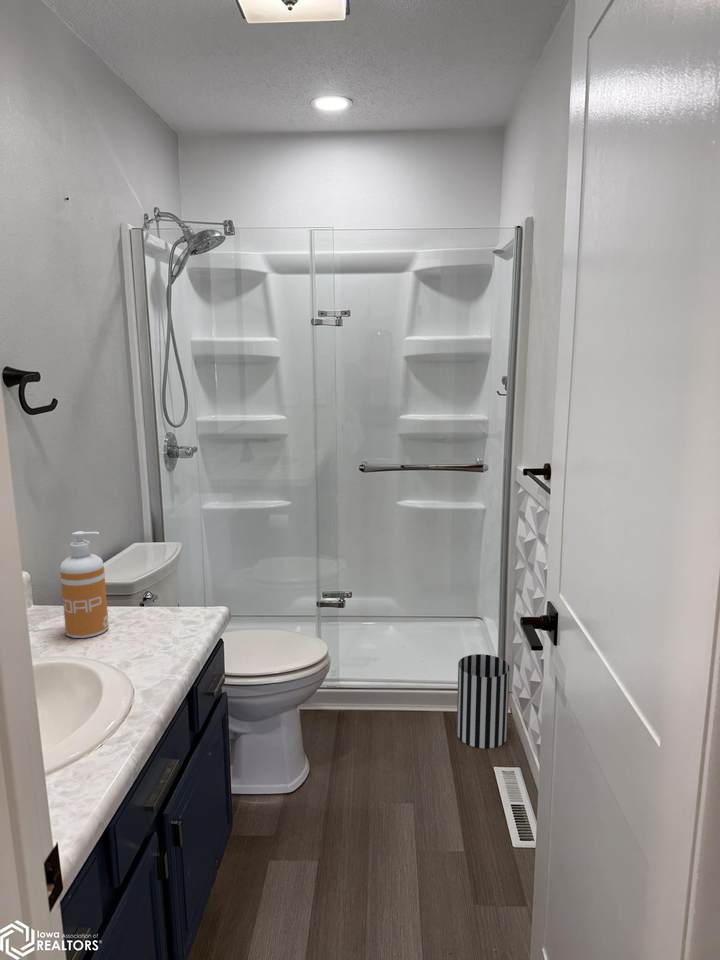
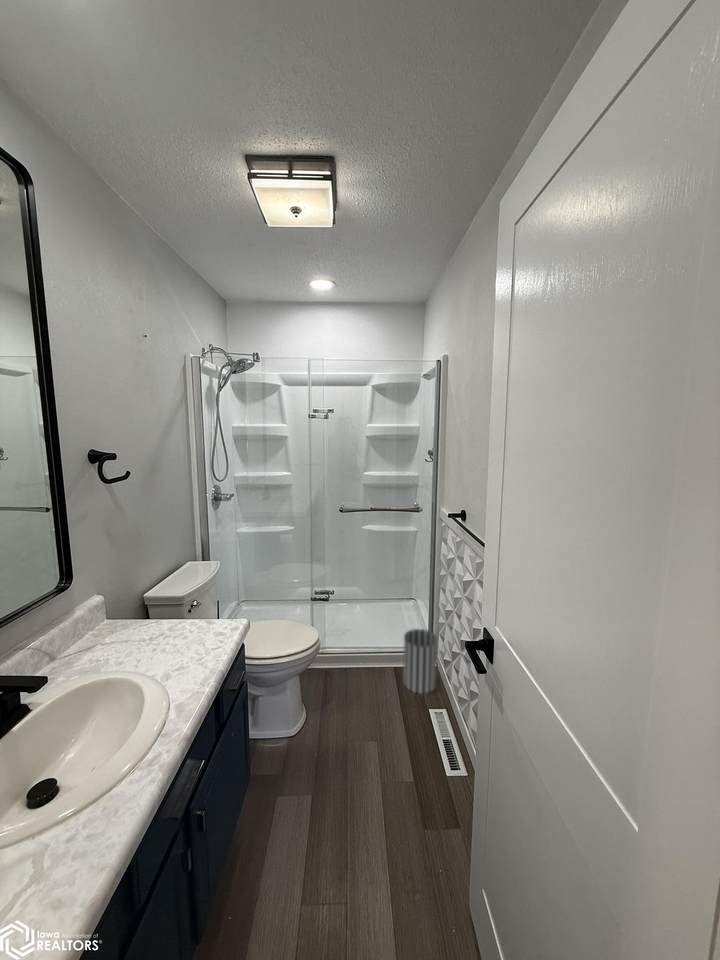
soap dispenser: present [60,531,109,638] -> none [119,571,157,651]

